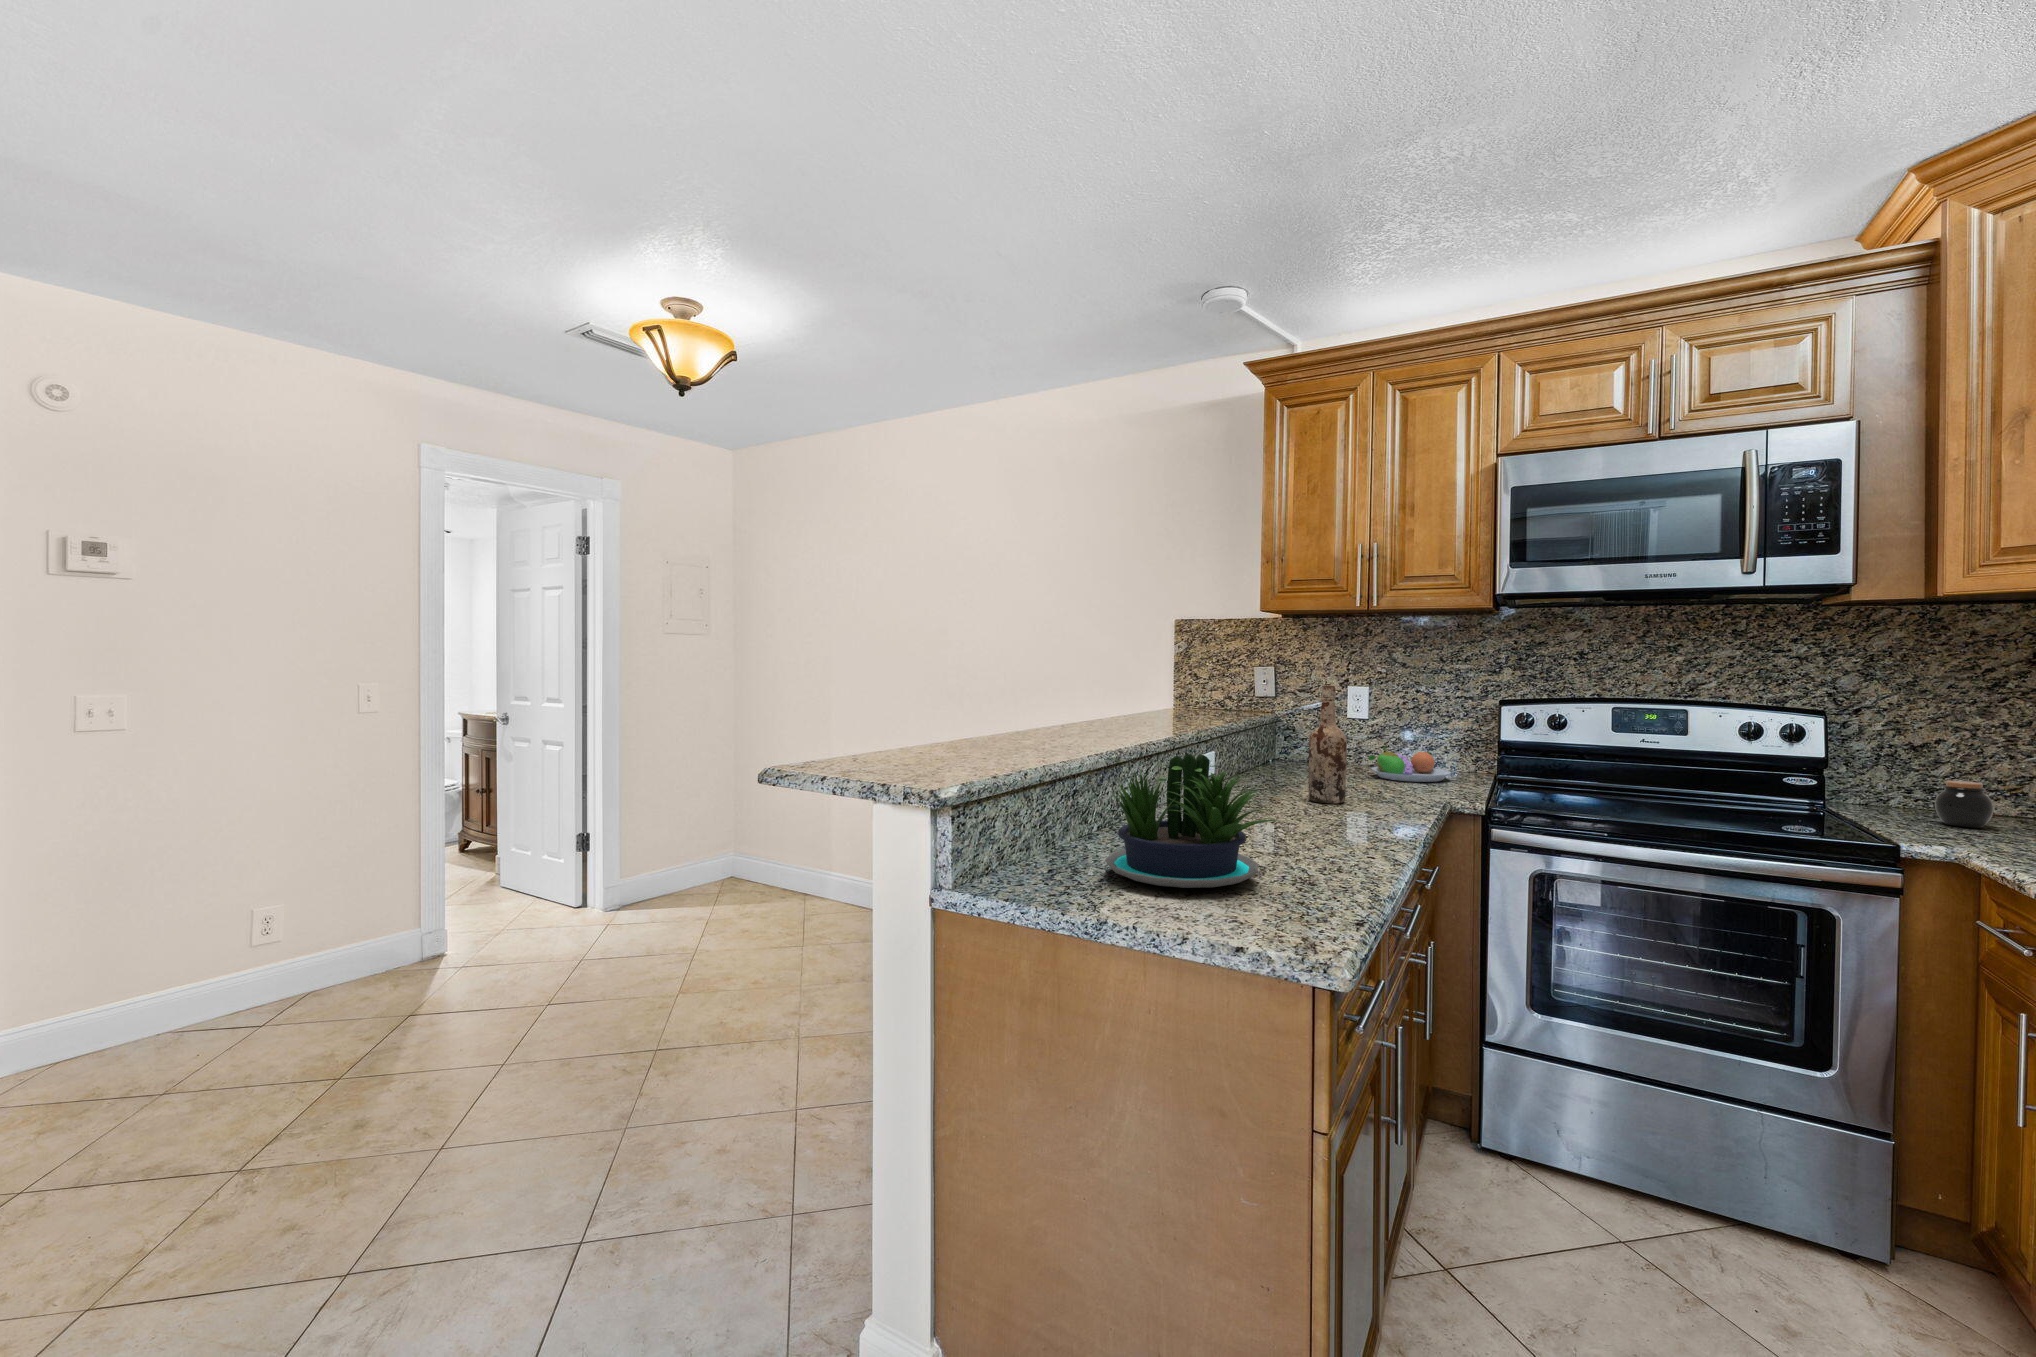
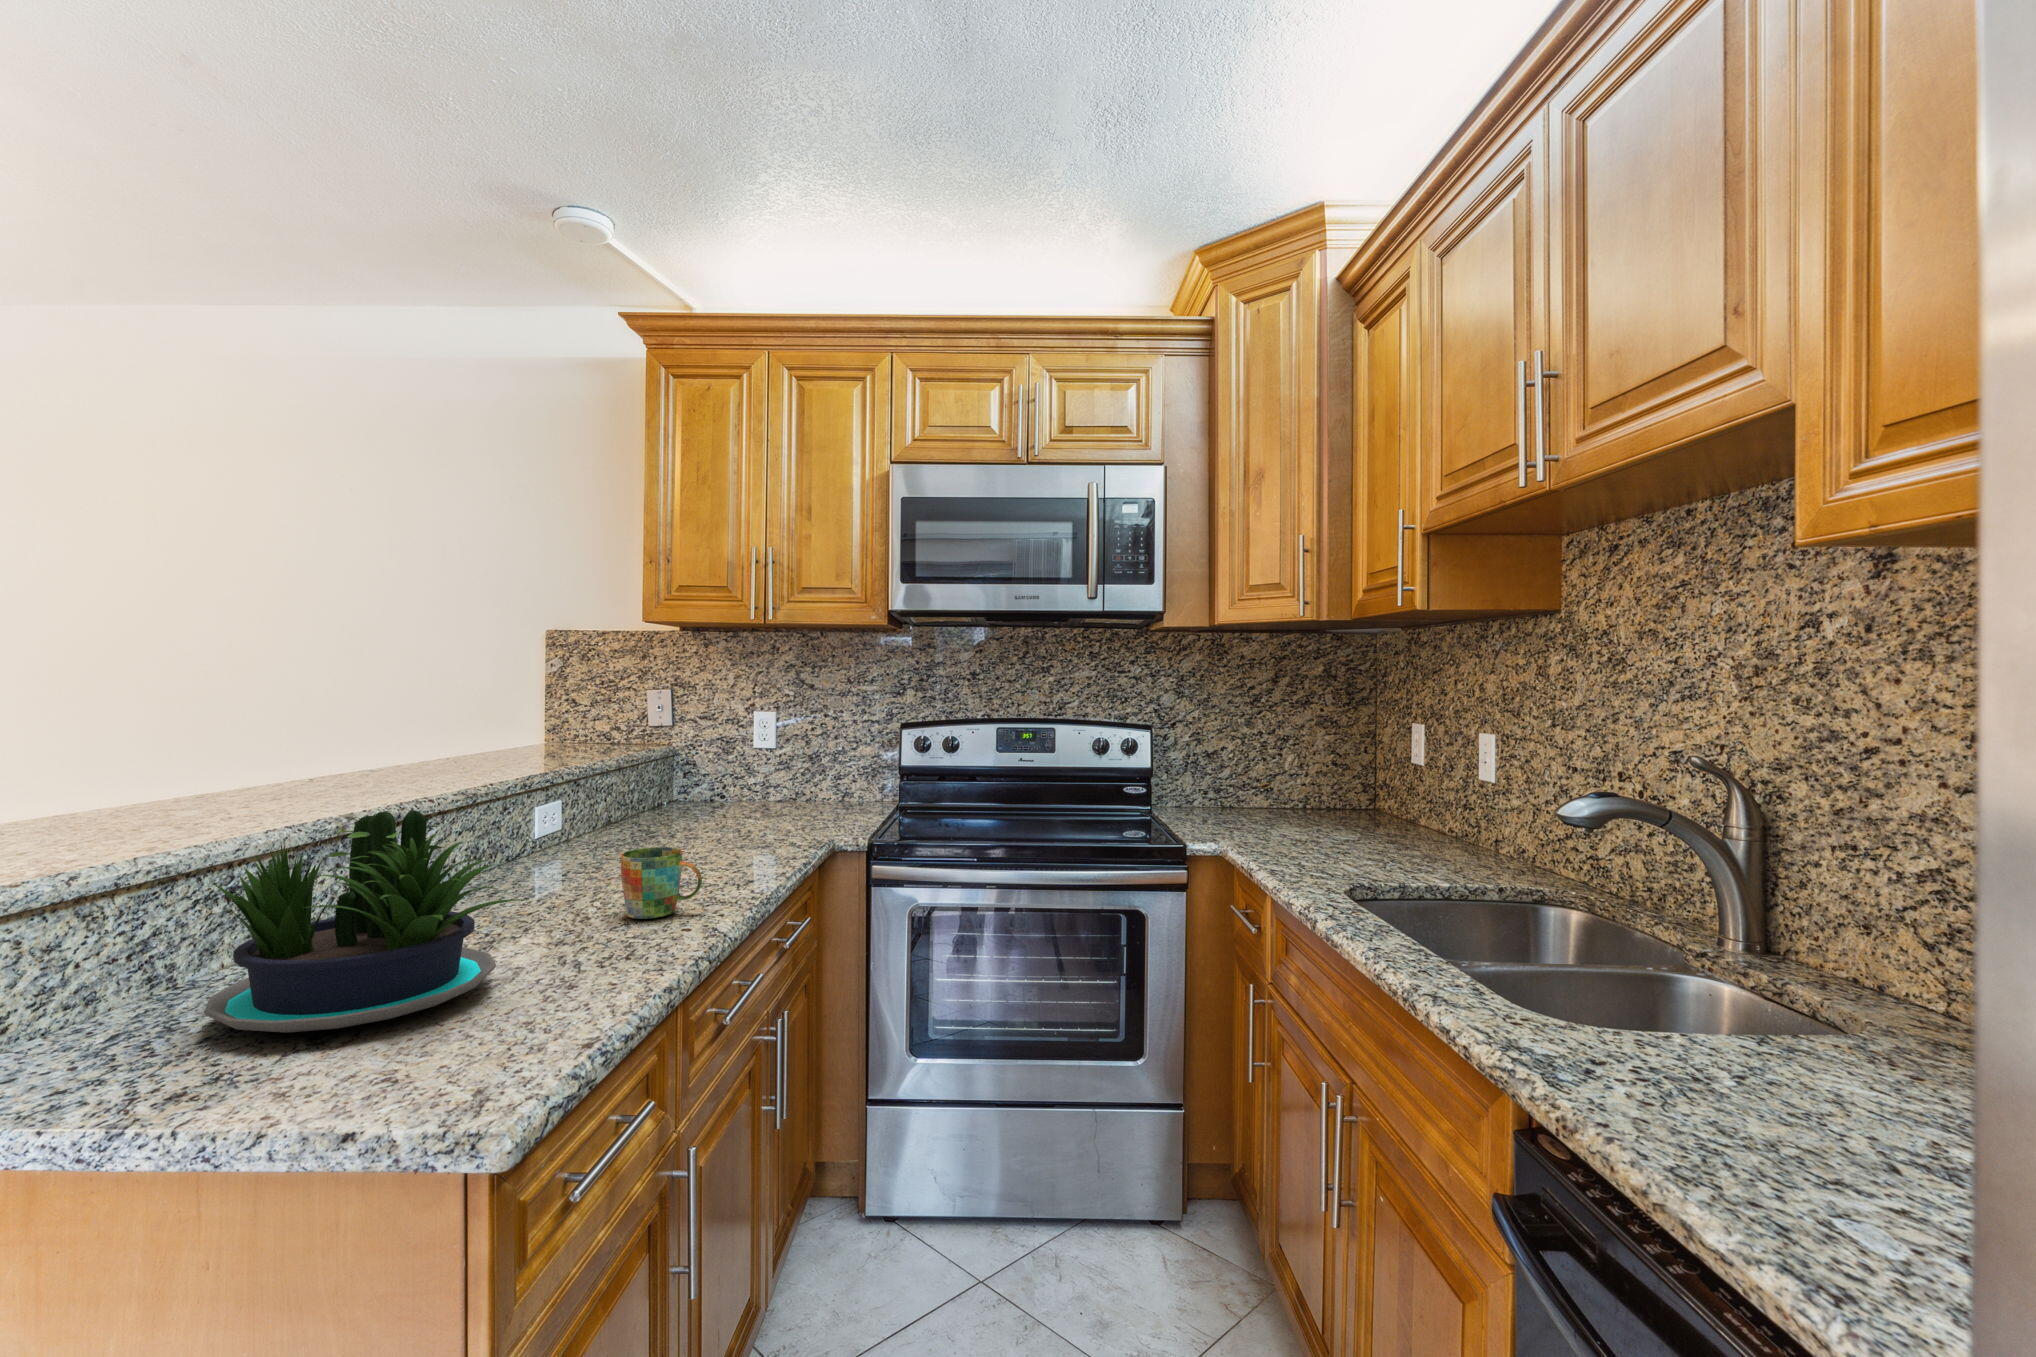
wine bottle: present [1308,686,1347,803] -> none [673,709,719,851]
fruit bowl: present [1369,747,1451,782] -> none [766,777,853,814]
jar: present [1935,781,1993,828] -> none [1221,781,1256,820]
mug: none [1308,795,1371,849] -> present [621,847,702,919]

